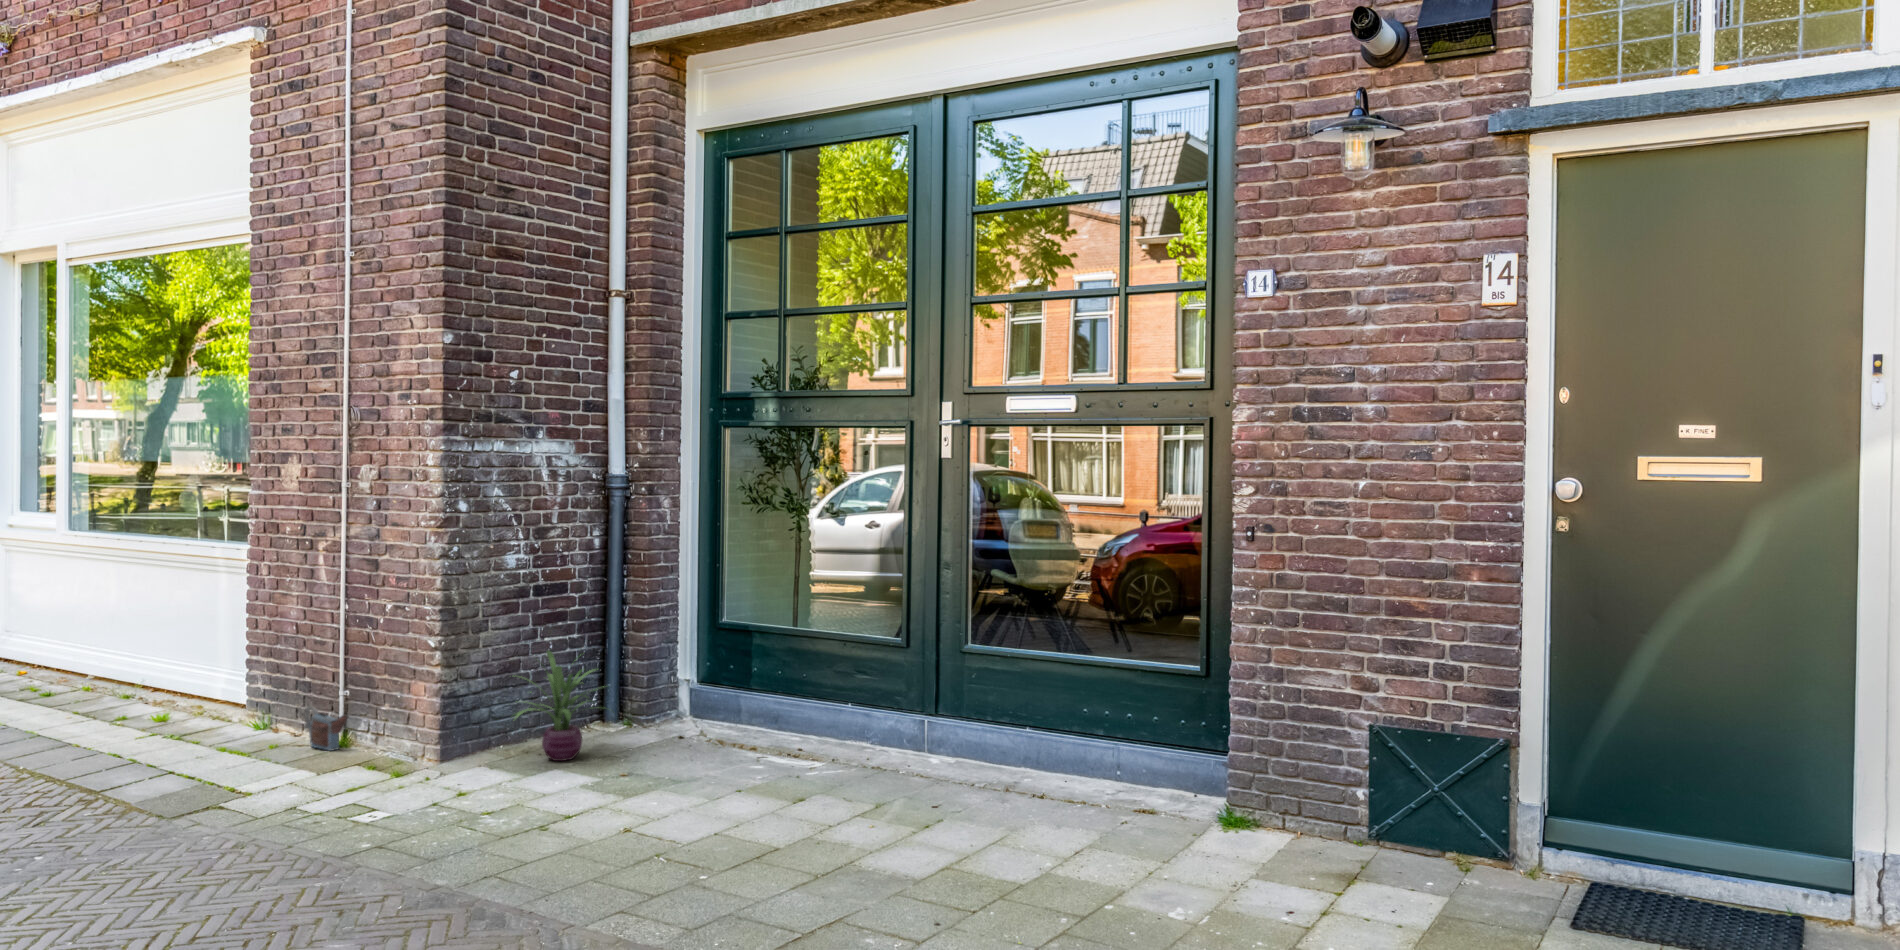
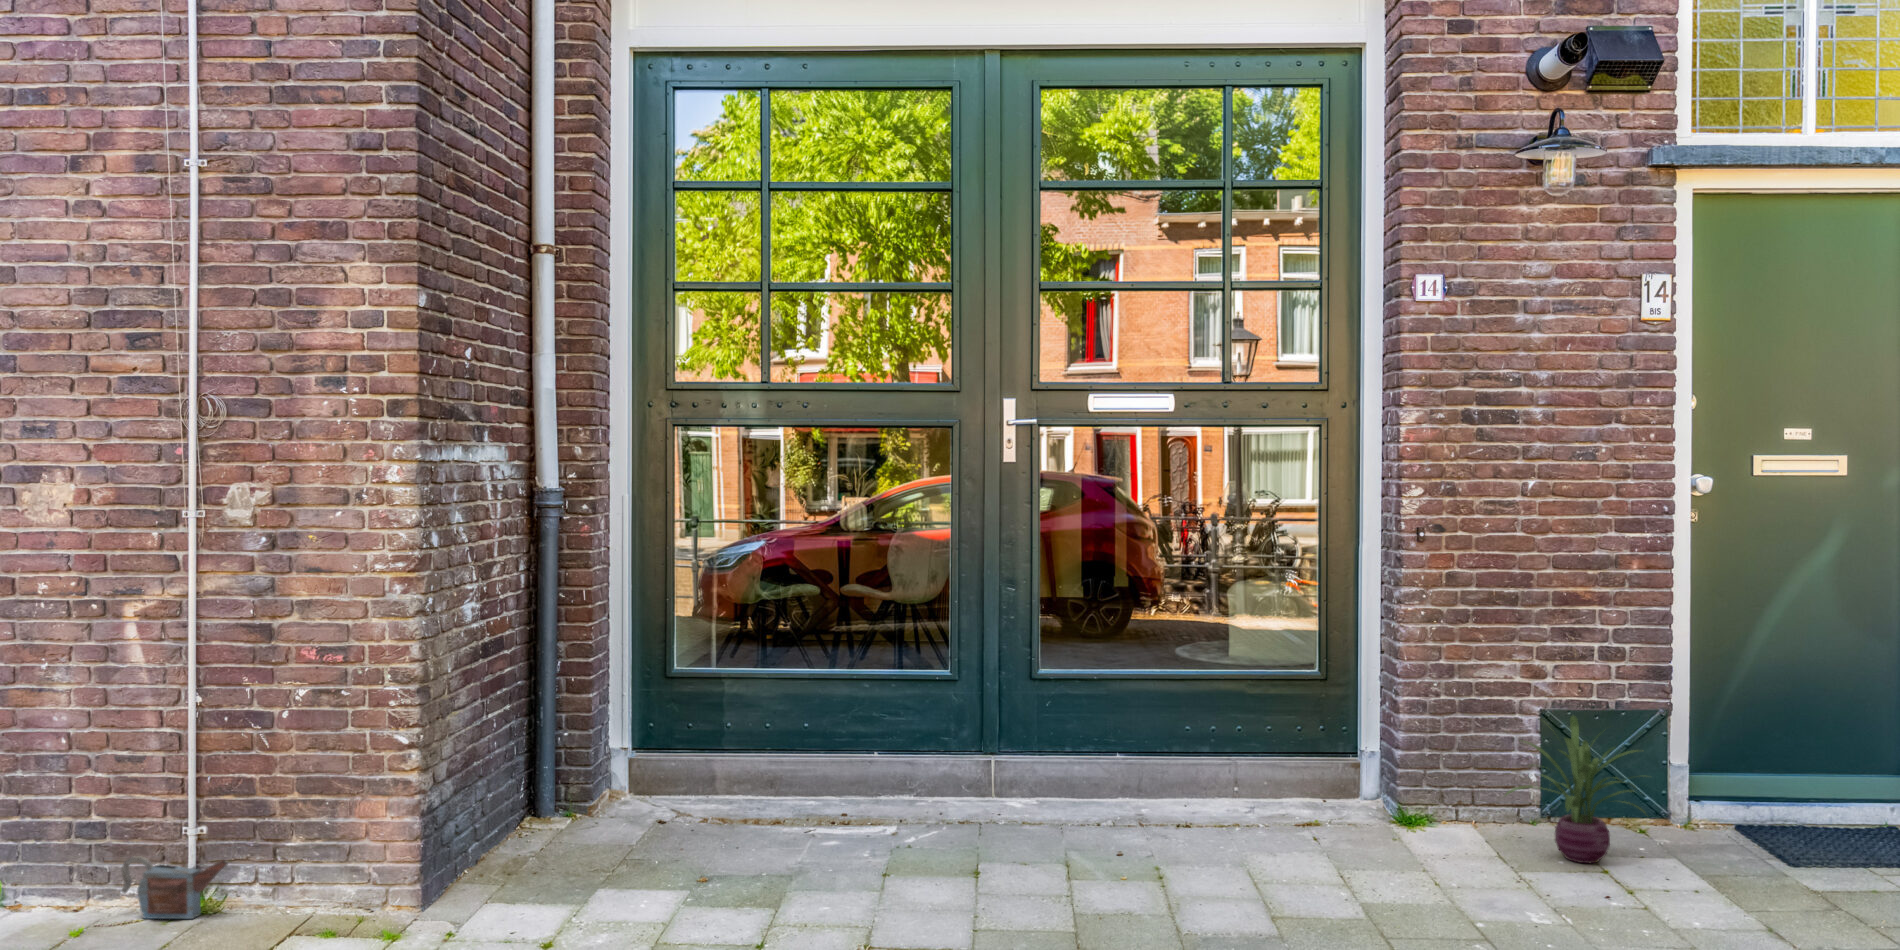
decorative plant: present [515,651,614,761] -> present [1506,716,1646,863]

